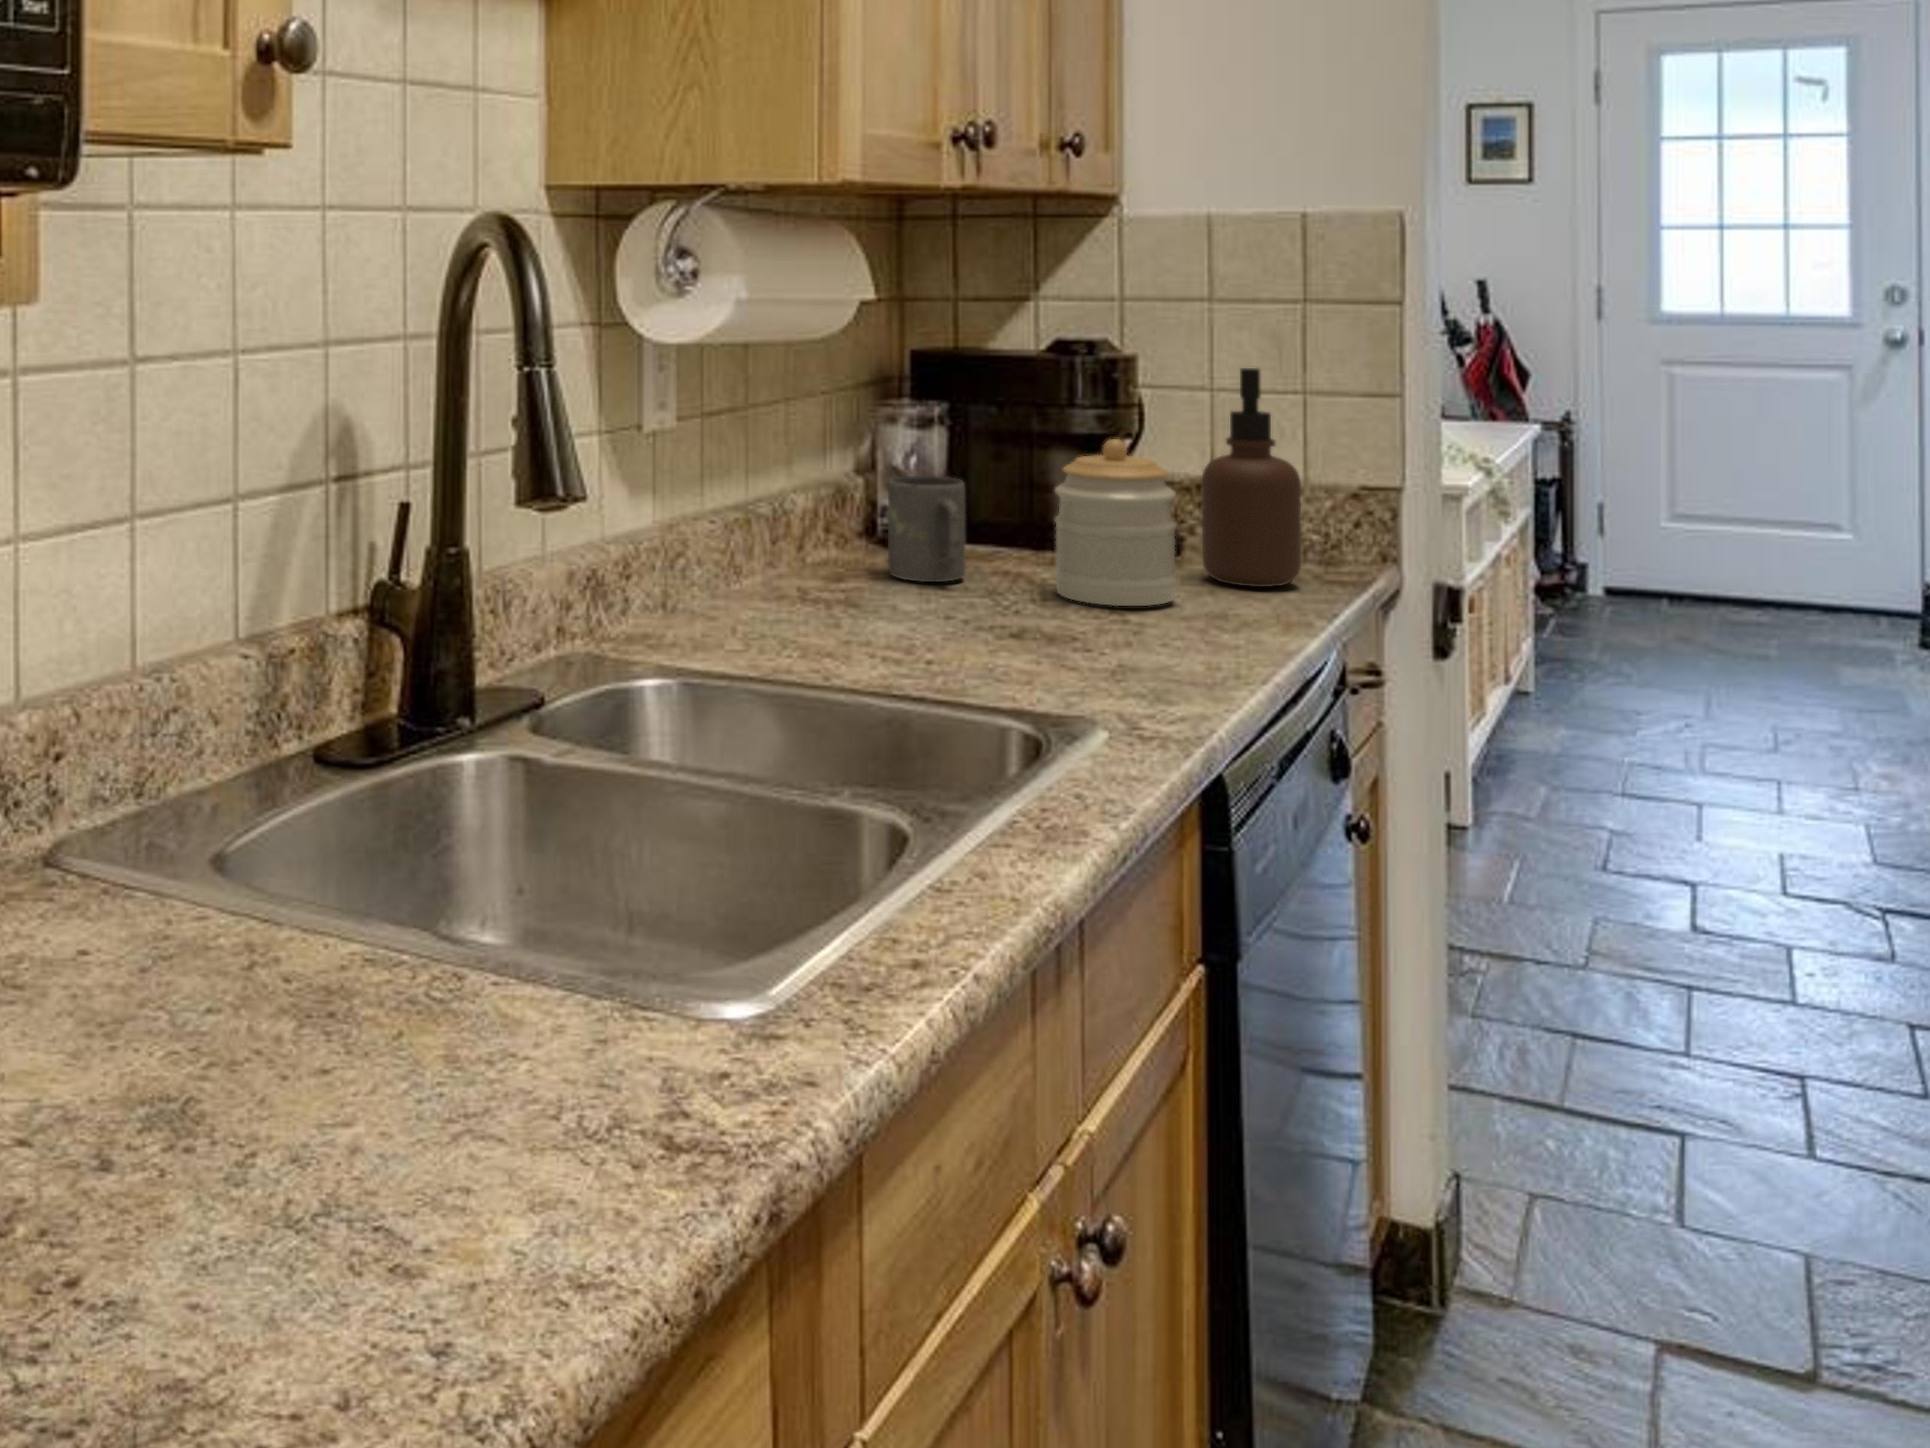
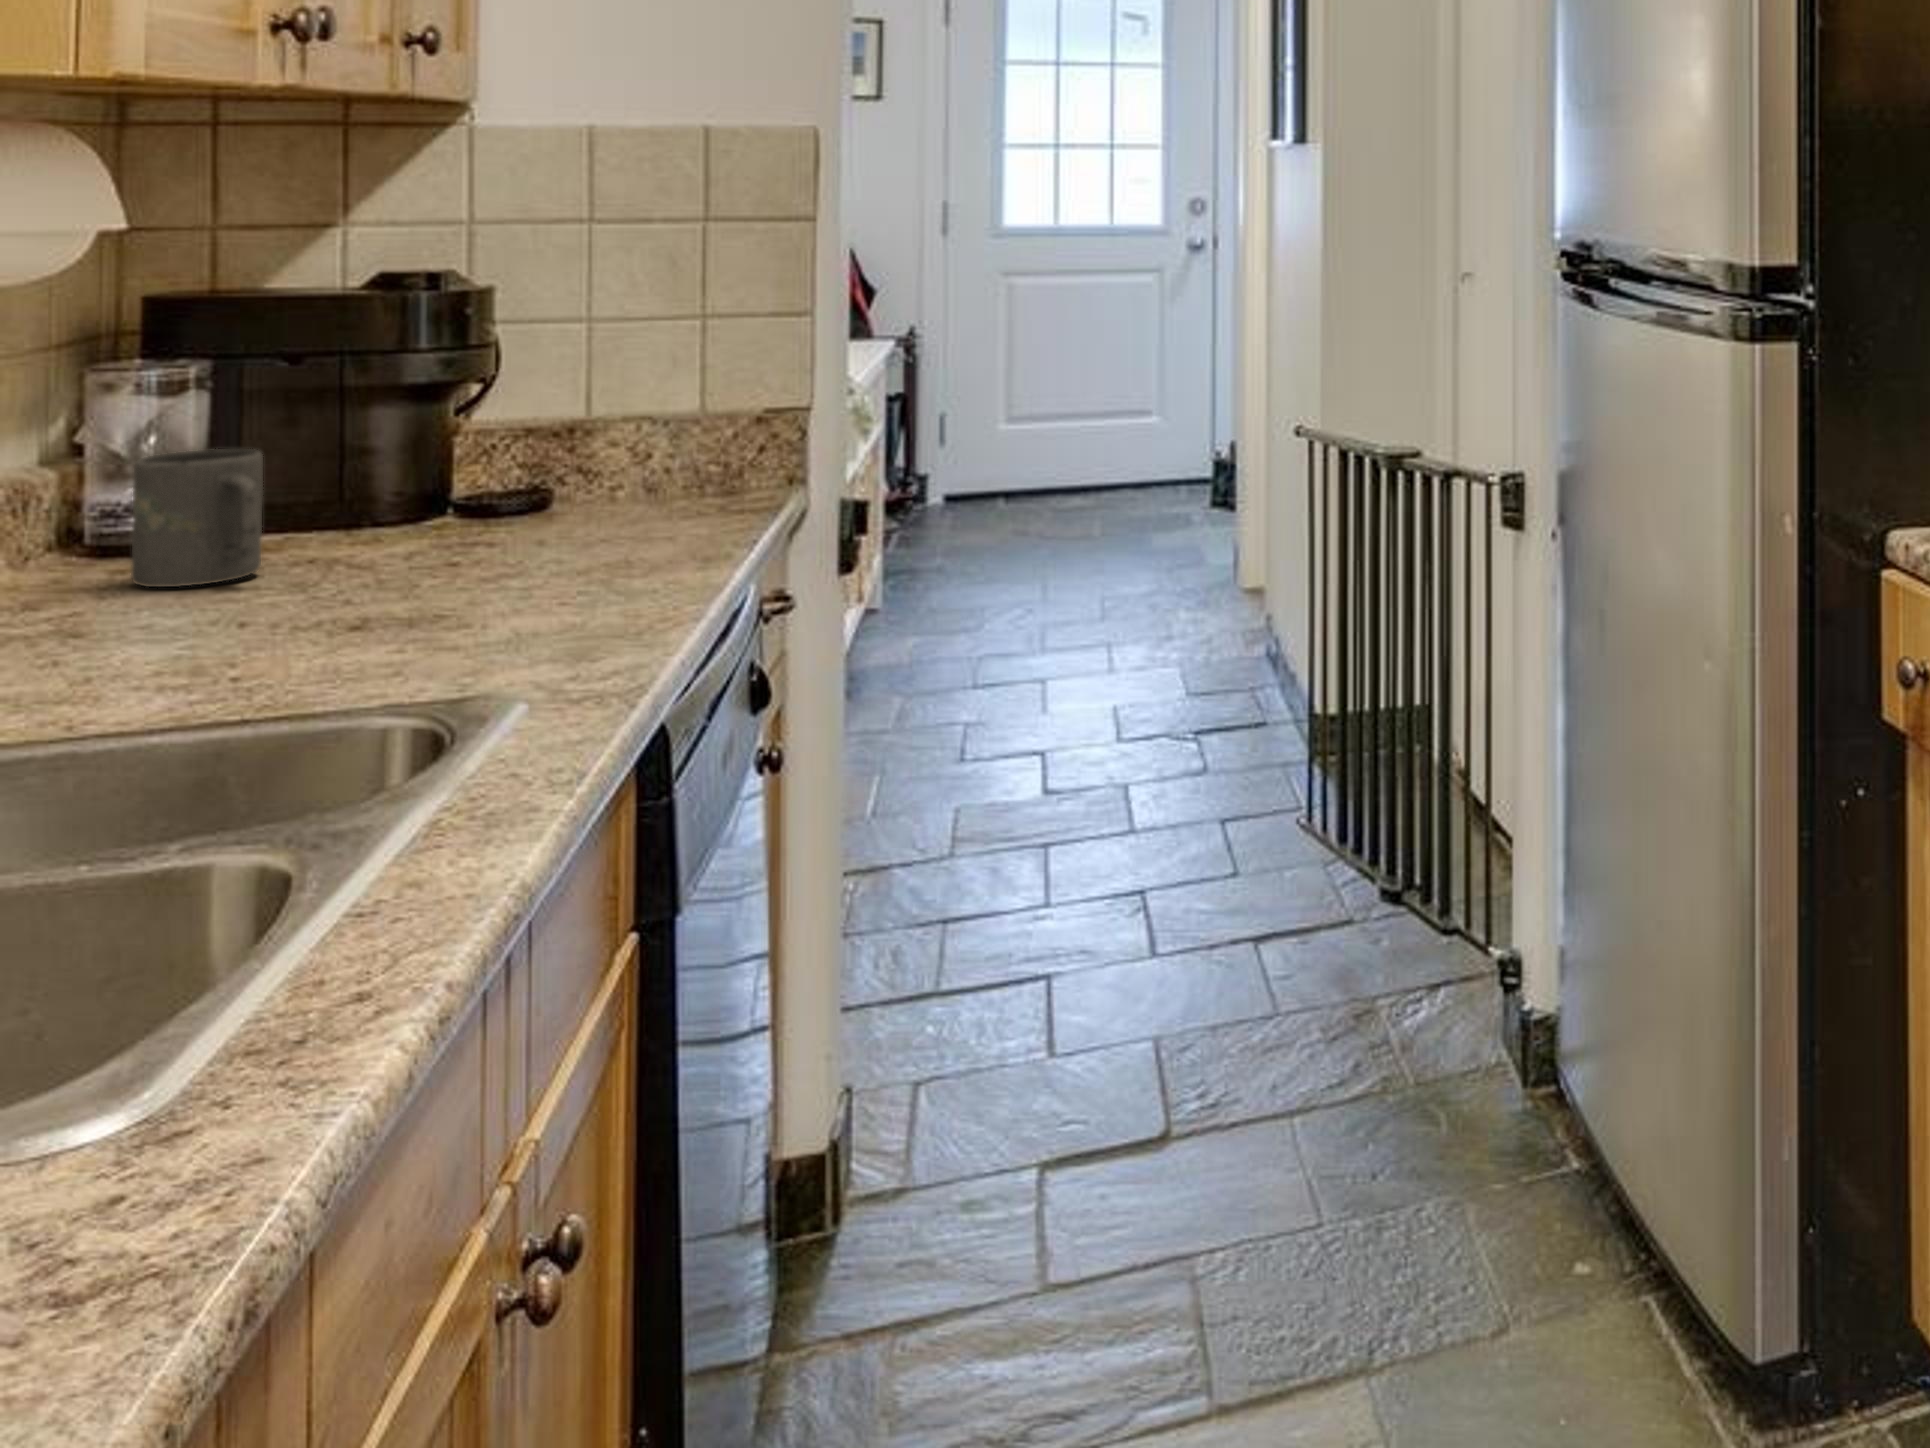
soap dispenser: present [1202,368,1301,587] -> none [591,291,711,528]
jar: present [1055,439,1177,606] -> none [401,379,570,573]

